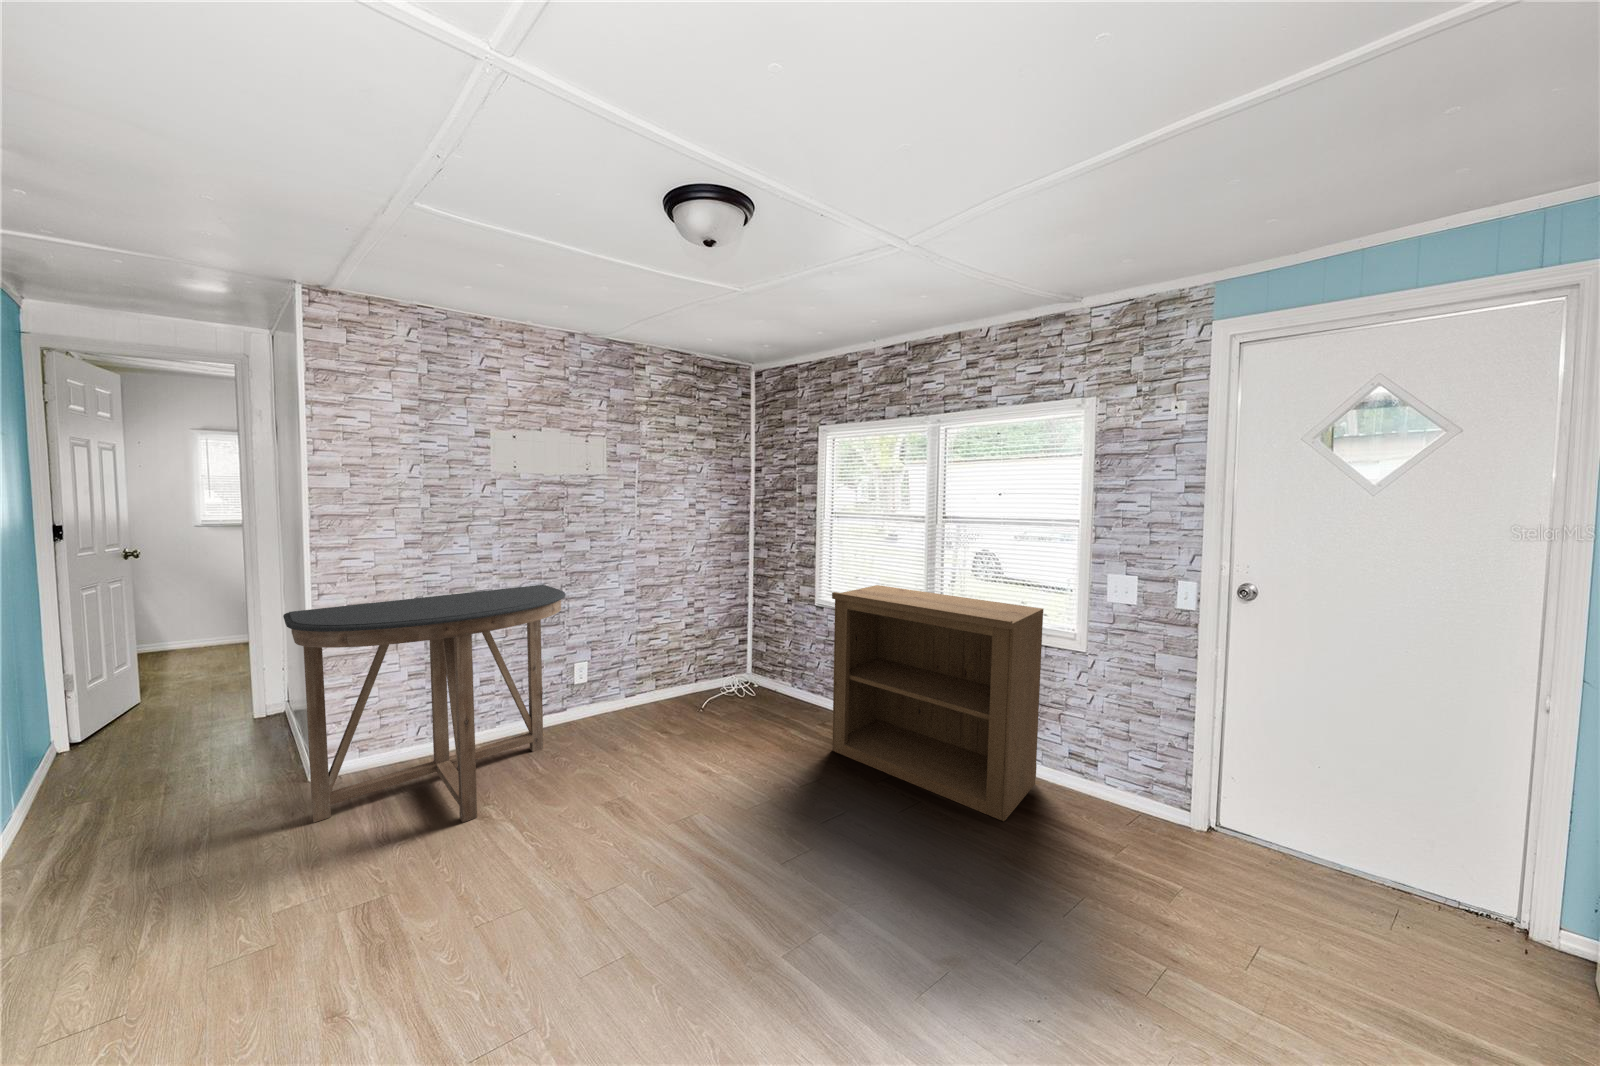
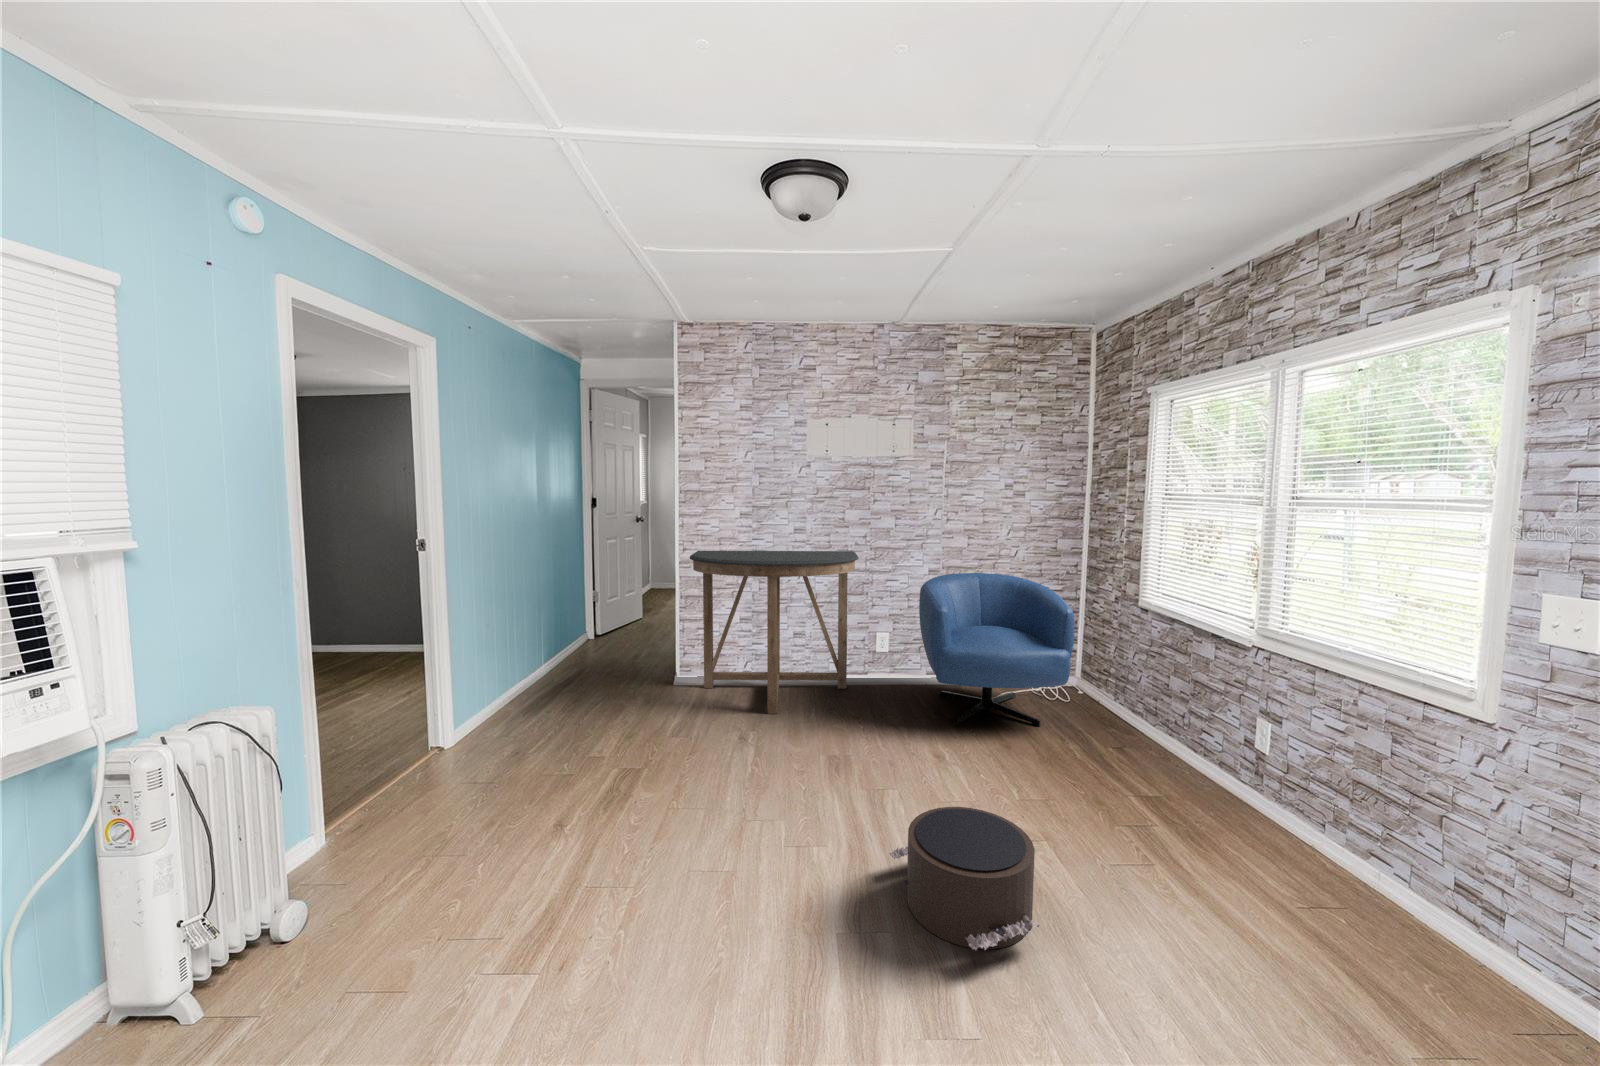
bookshelf: present [832,585,1043,821] -> none [1101,584,1411,912]
armchair: none [632,591,783,751] -> present [919,573,1074,726]
pouf: none [785,838,952,1002] -> present [889,807,1039,950]

